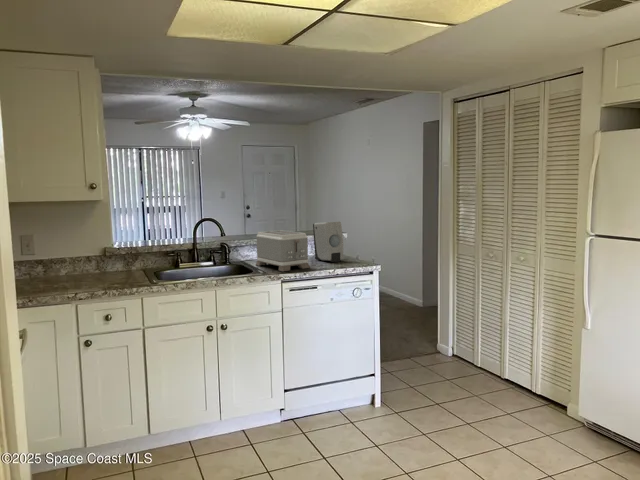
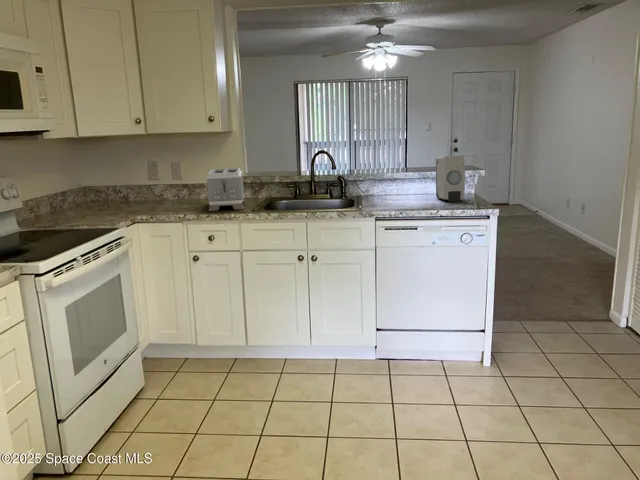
toaster: present [256,230,310,271] -> present [207,168,244,211]

